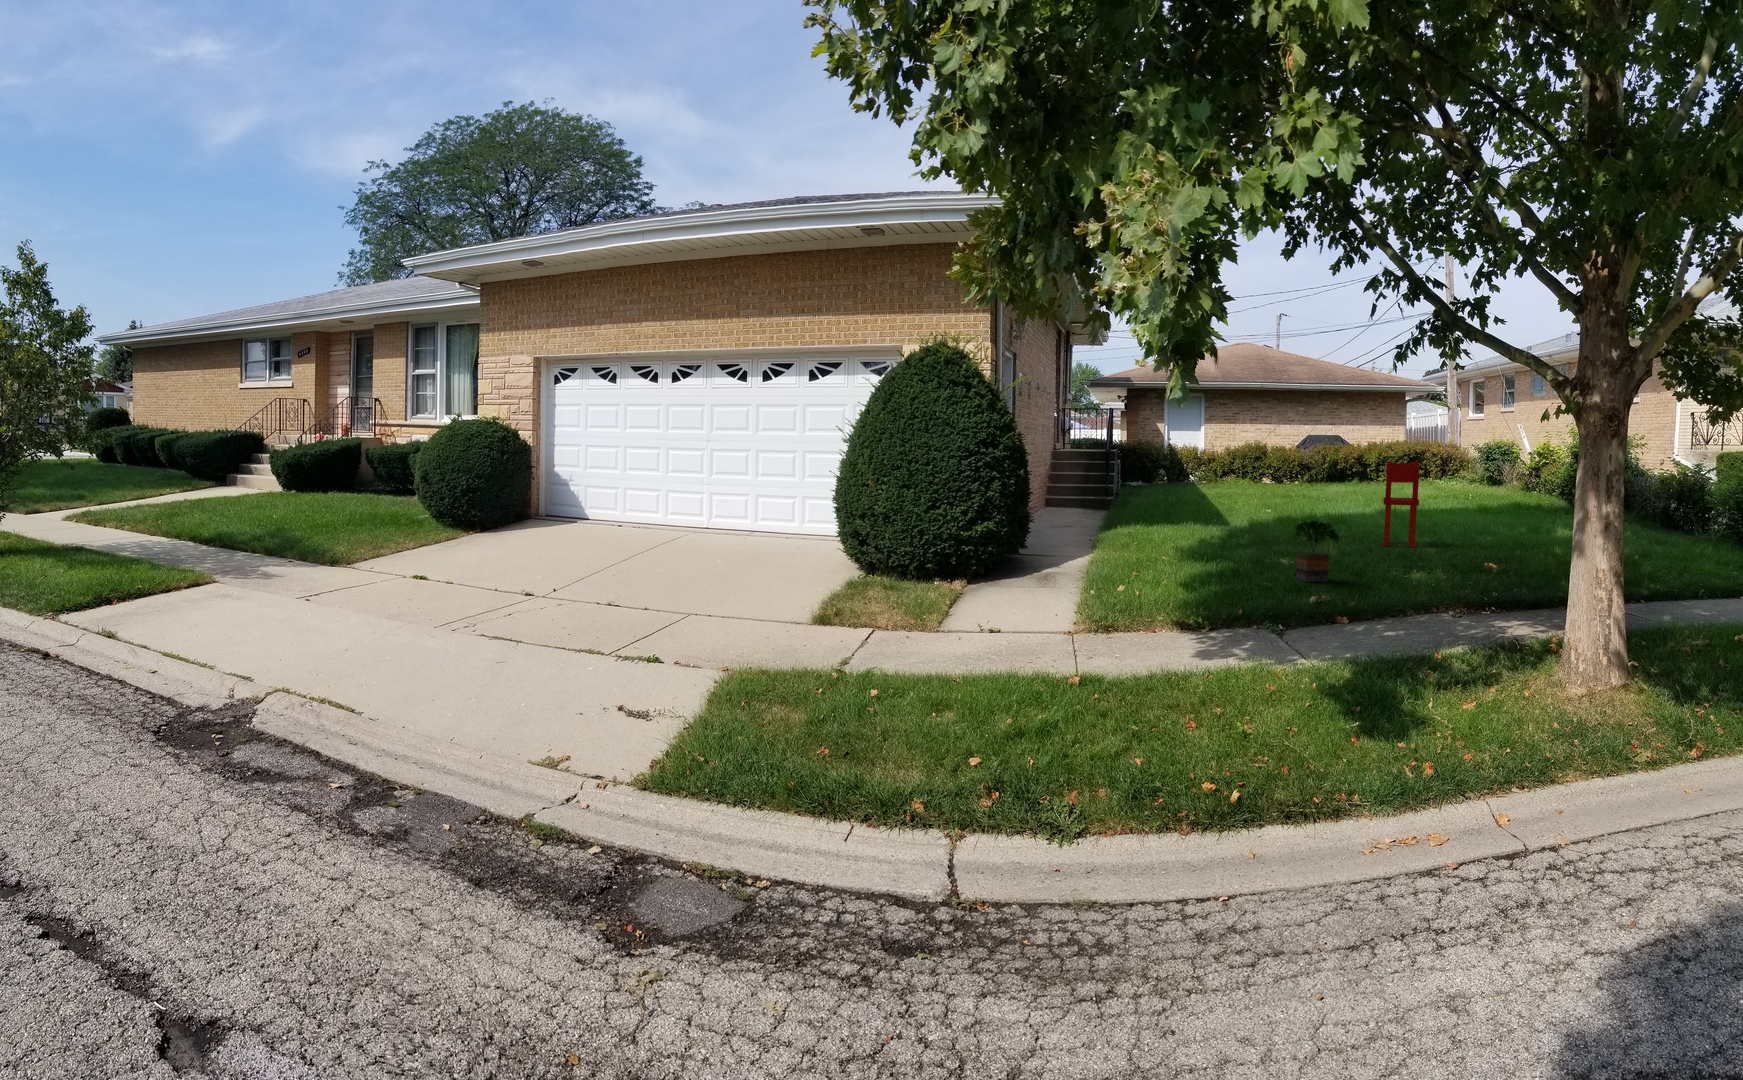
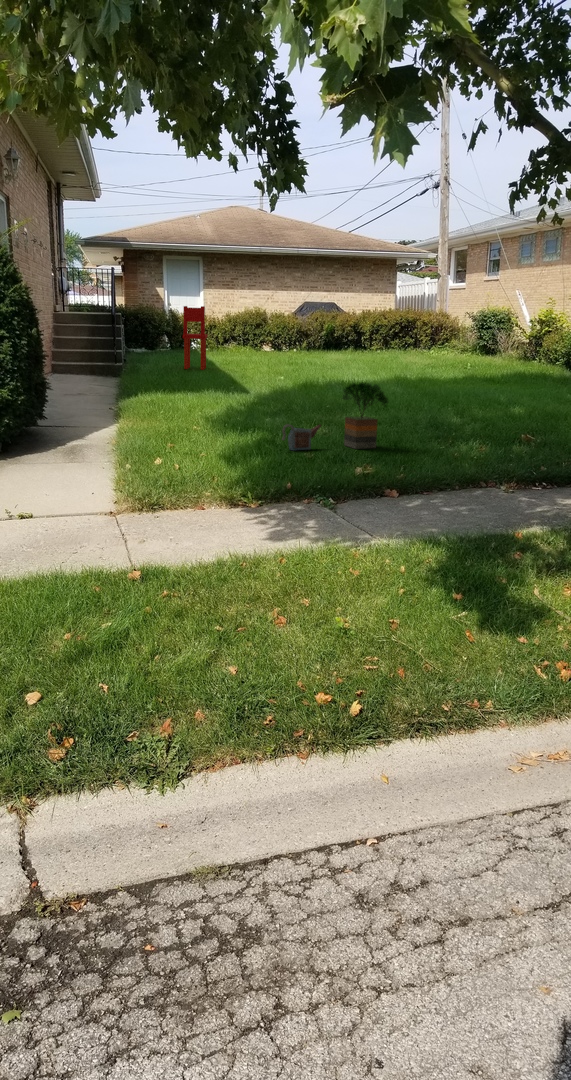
chair: present [1383,461,1420,548] -> present [182,306,208,370]
watering can: none [1232,558,1273,581] -> present [282,424,321,450]

